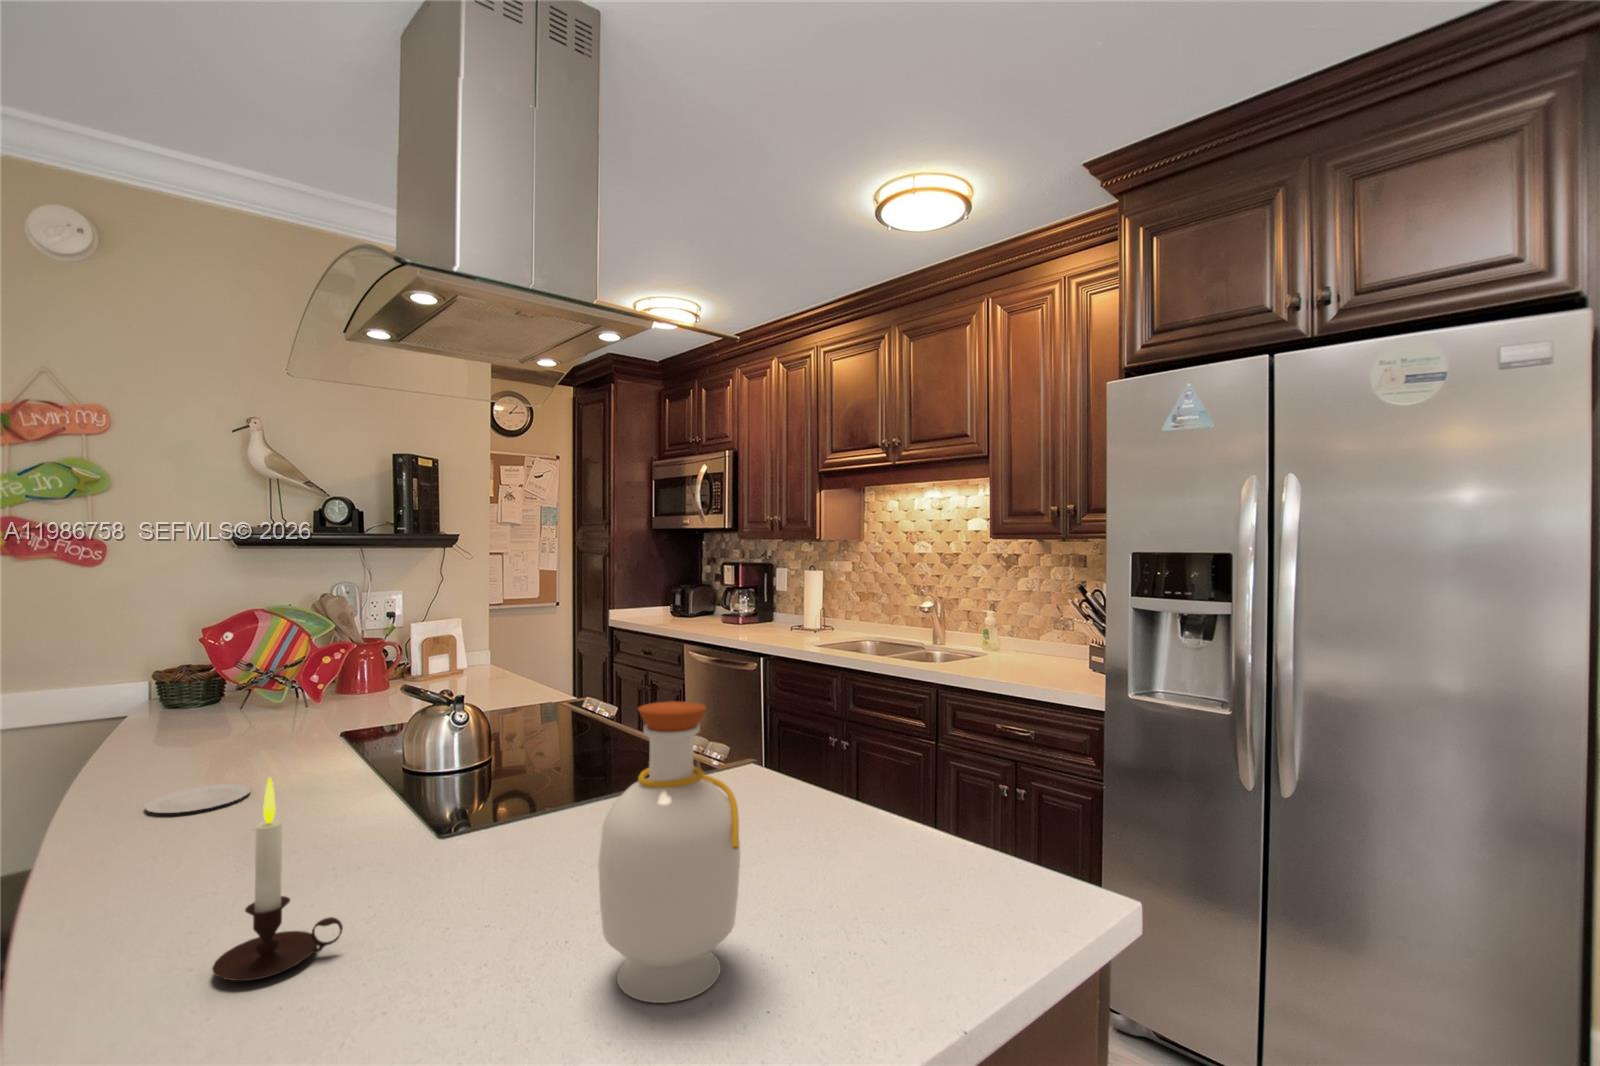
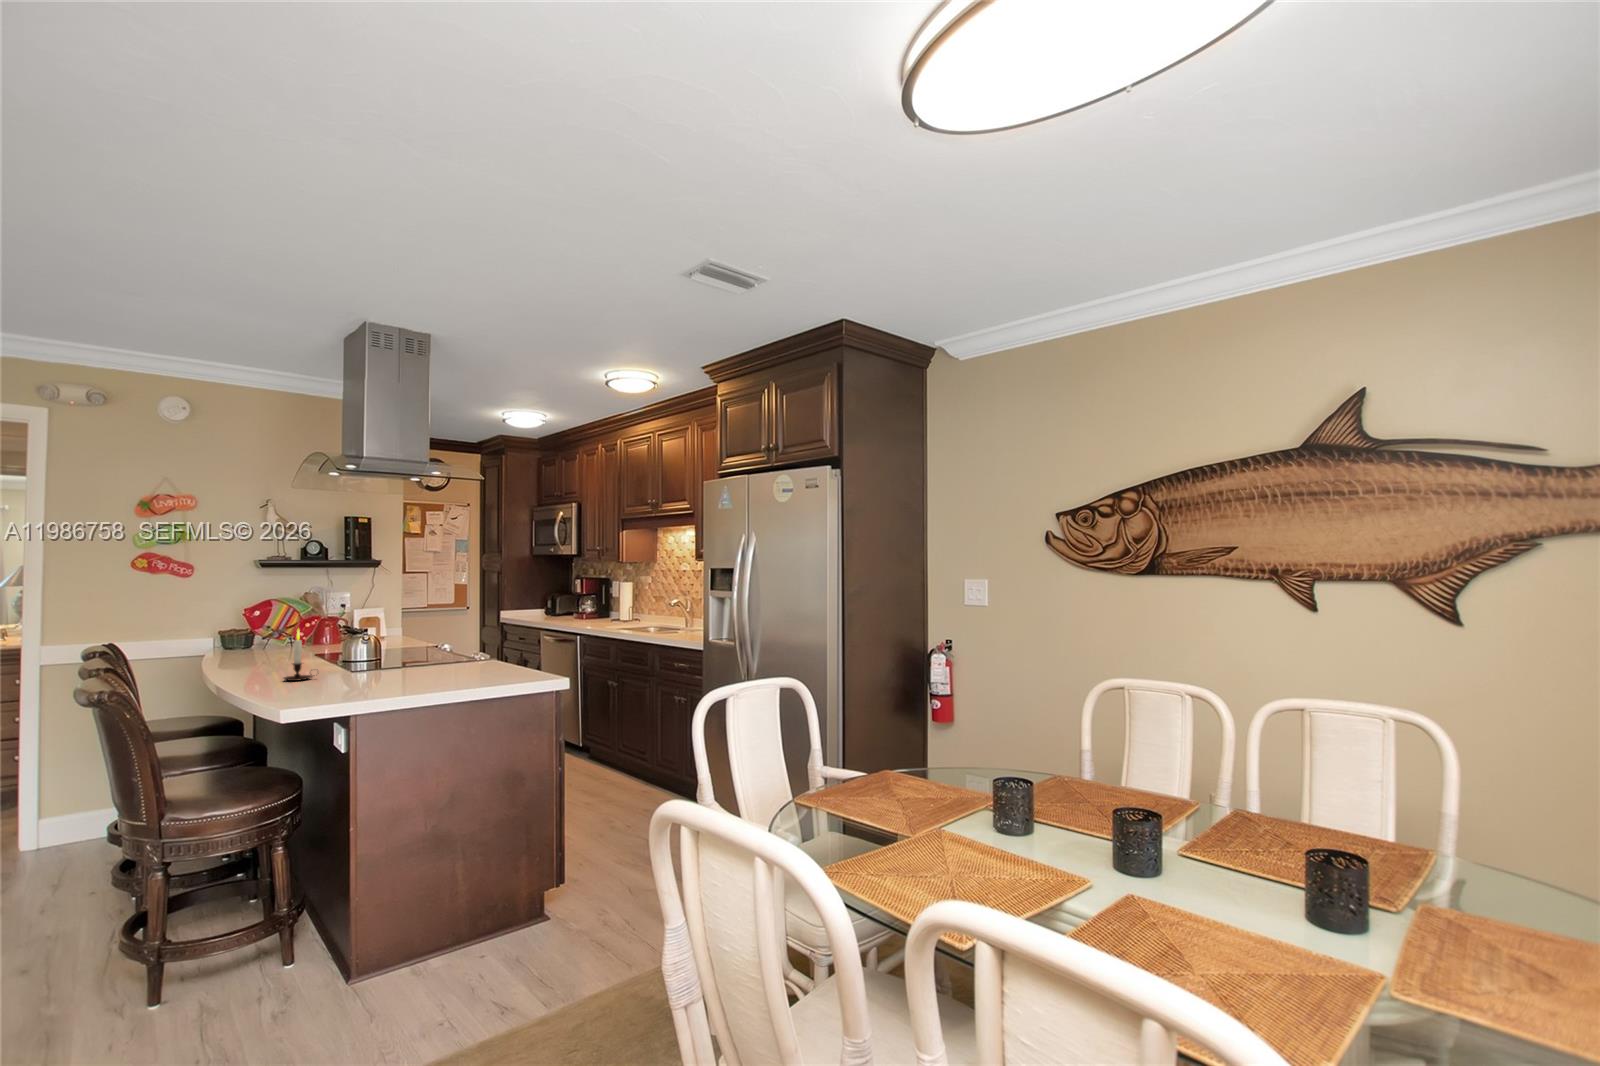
bottle: present [598,701,740,1003] -> none [389,606,432,681]
plate: present [144,784,250,813] -> none [234,605,280,665]

